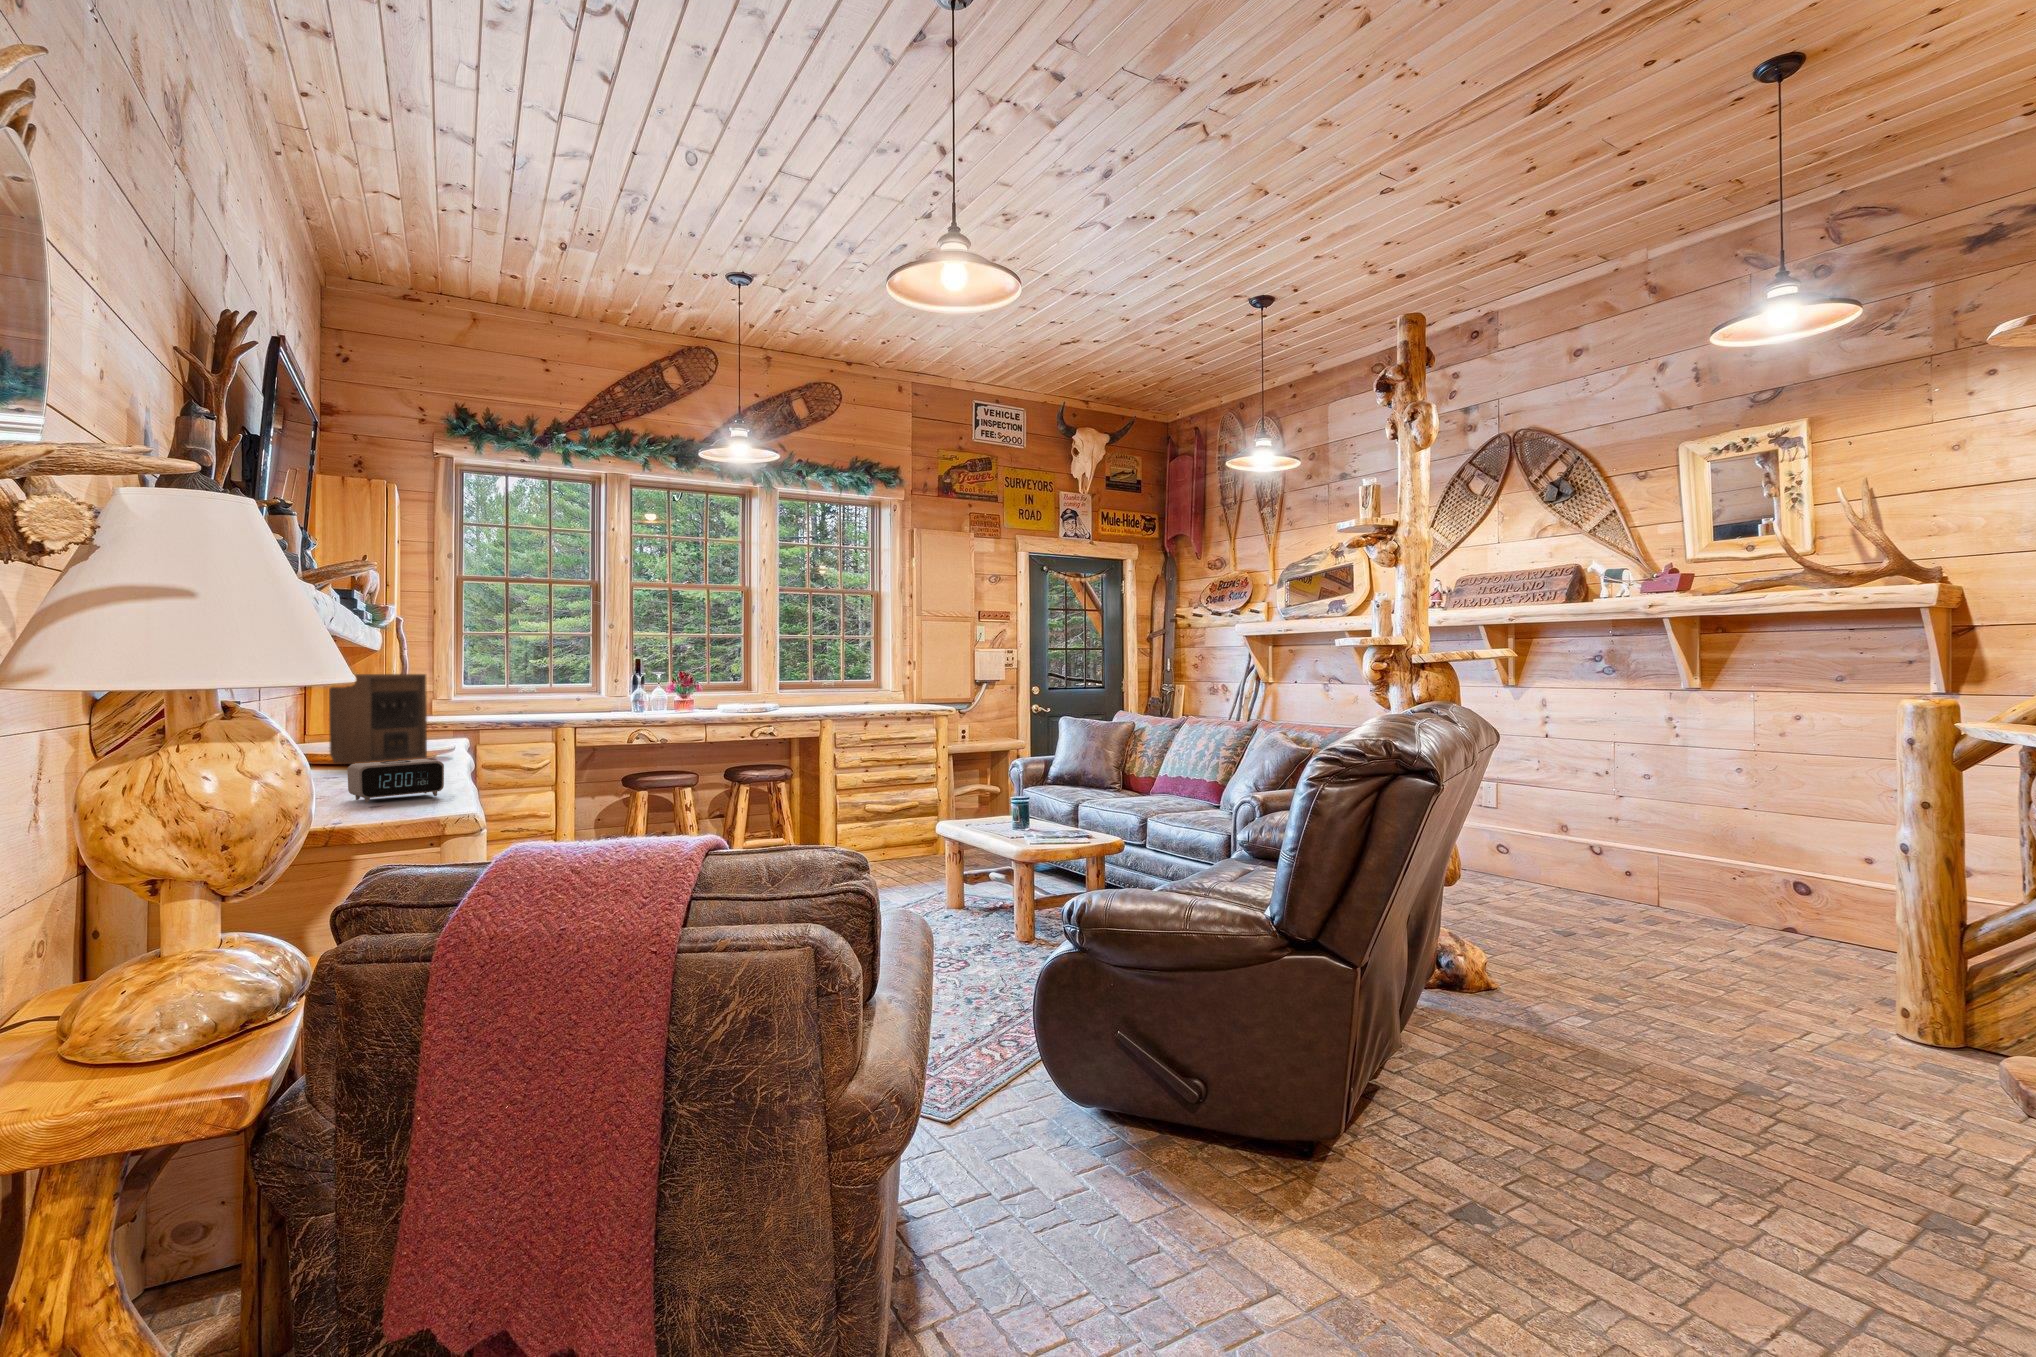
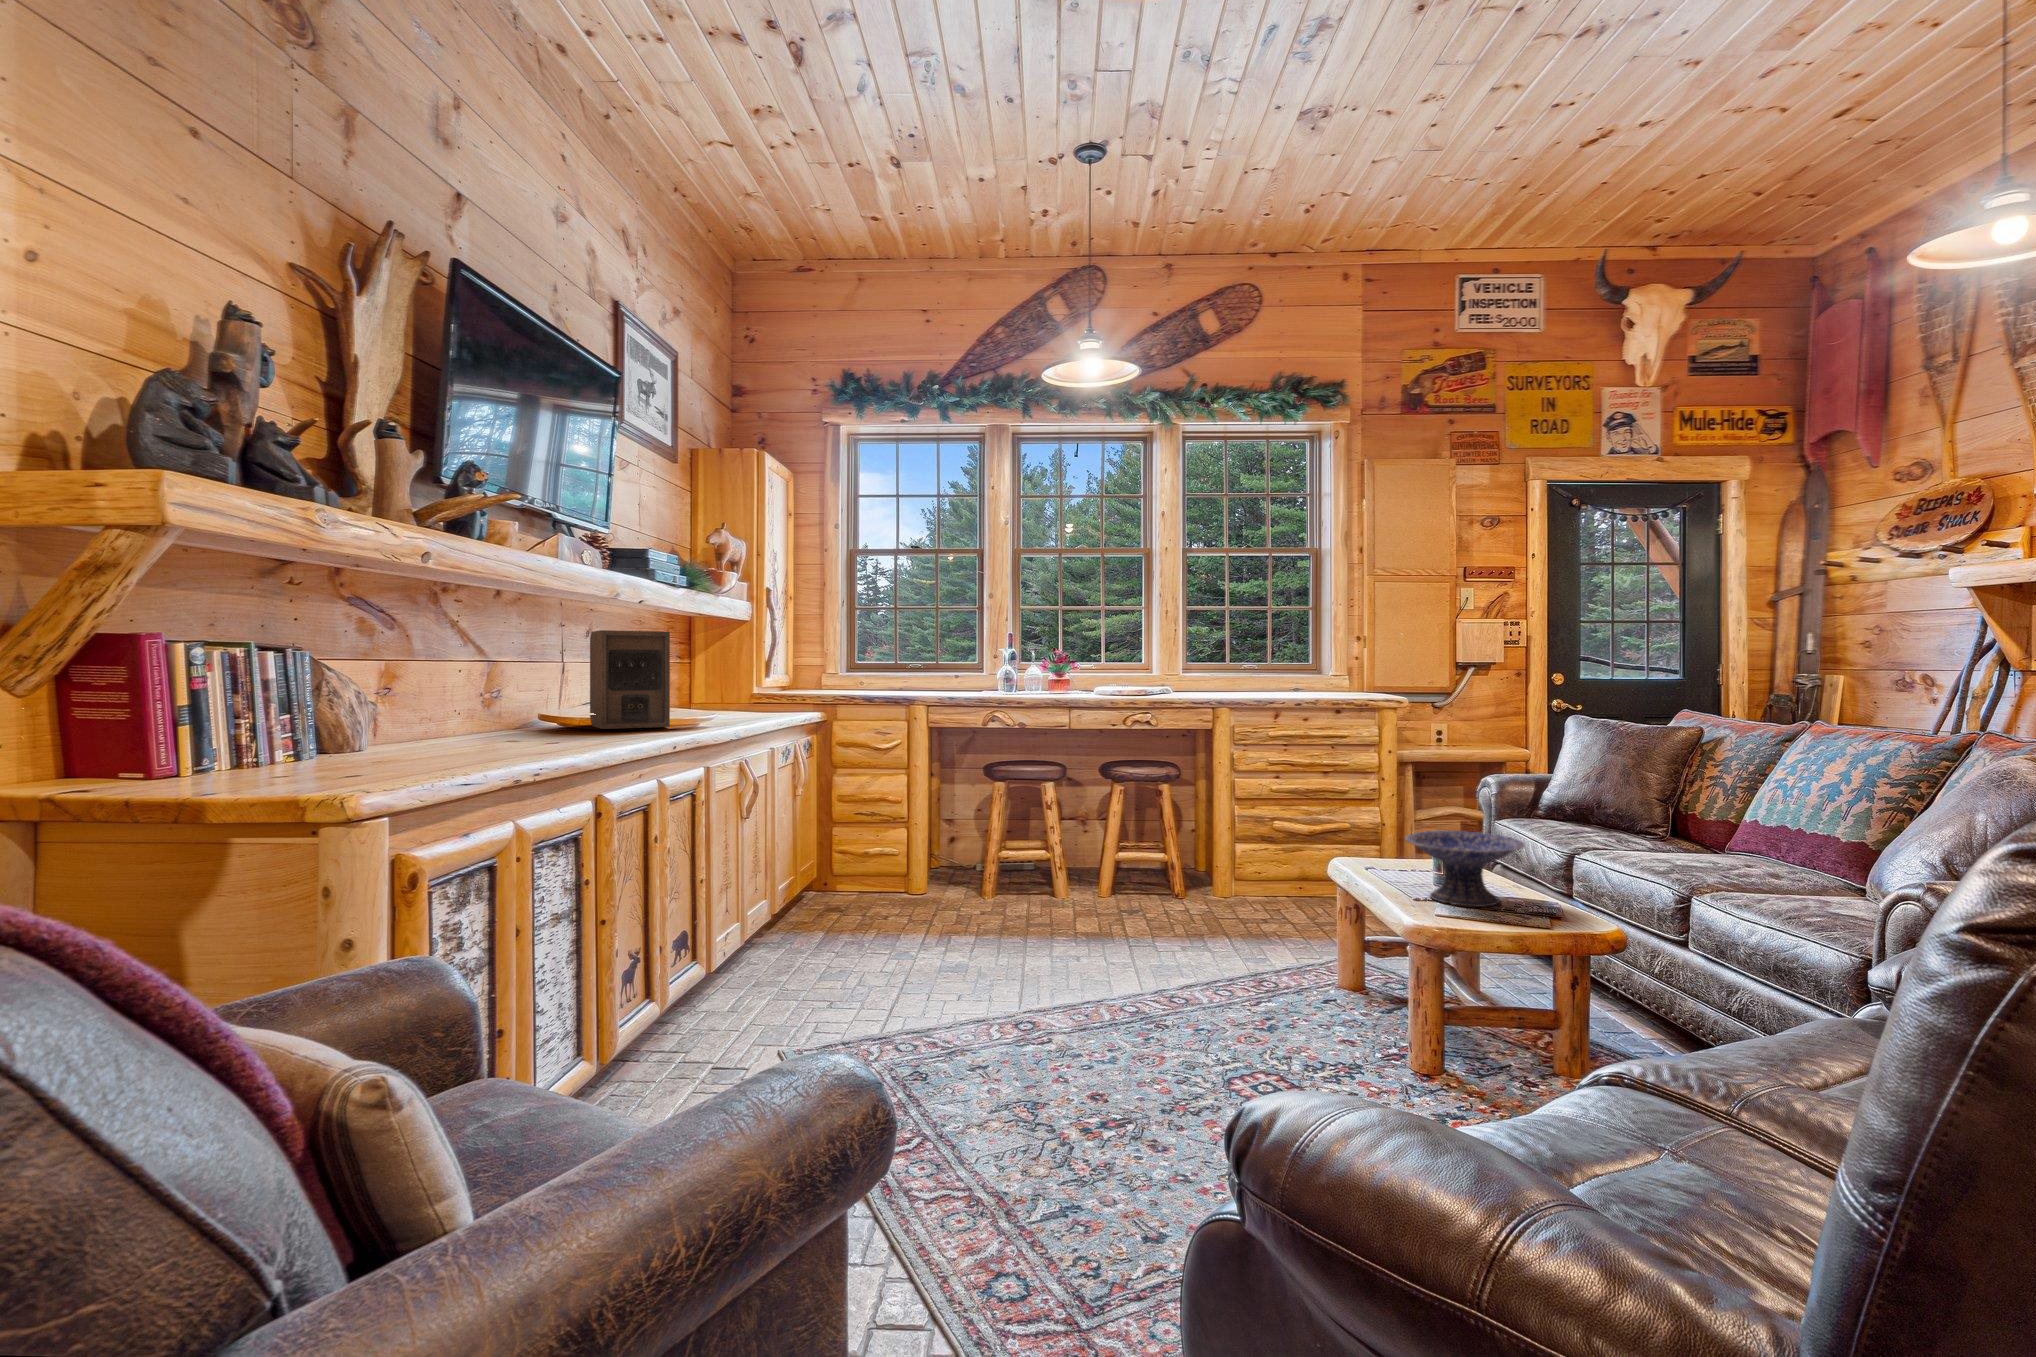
alarm clock: present [347,759,444,803] -> none [410,718,520,766]
decorative bowl: none [1008,793,1074,837] -> present [1405,831,1525,907]

